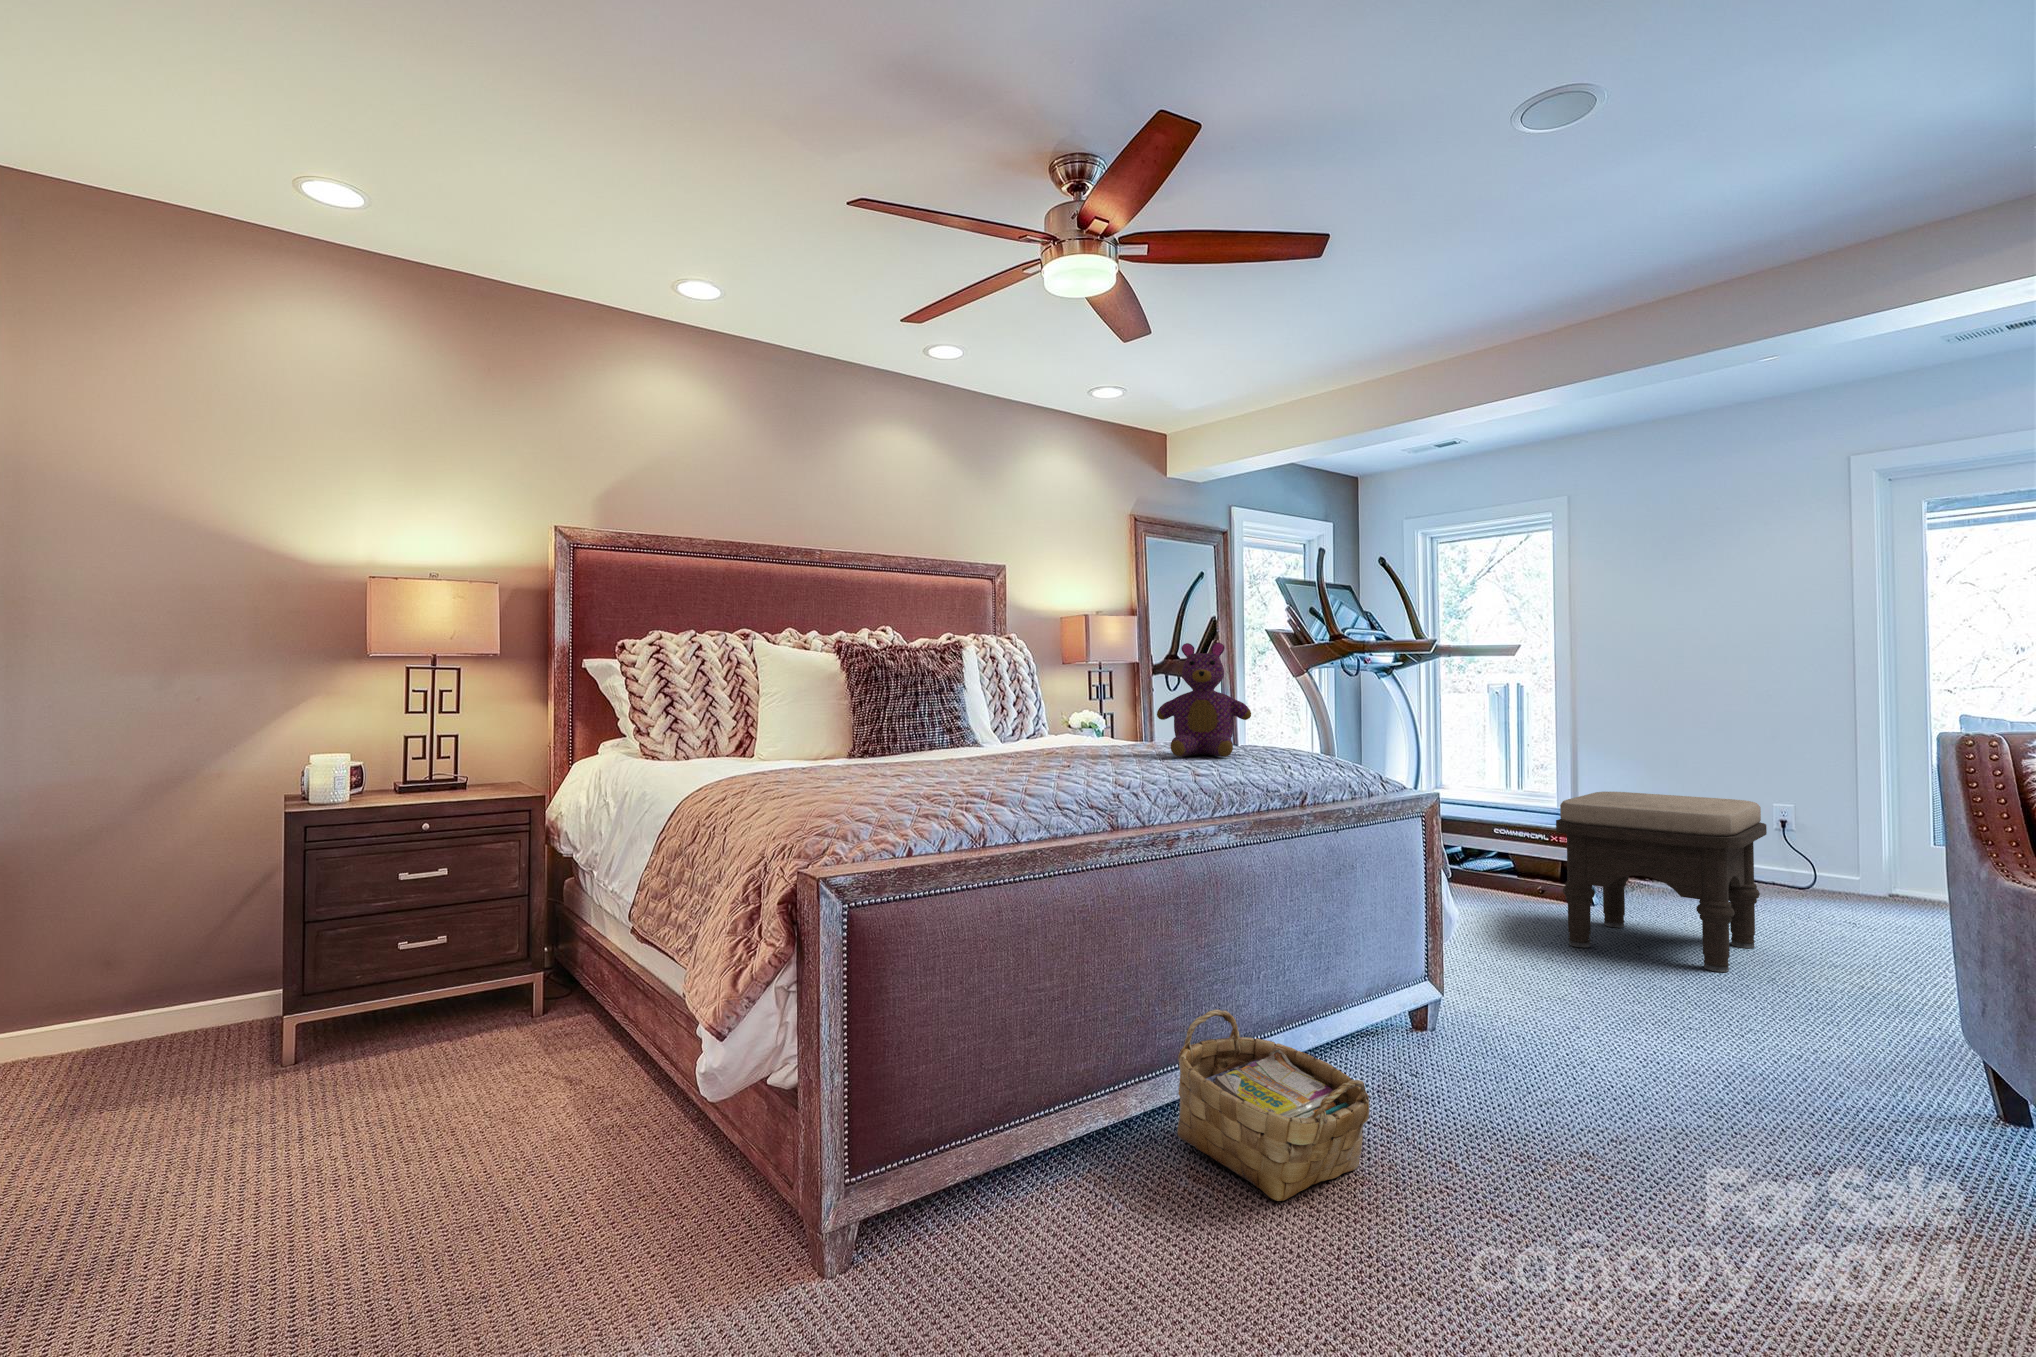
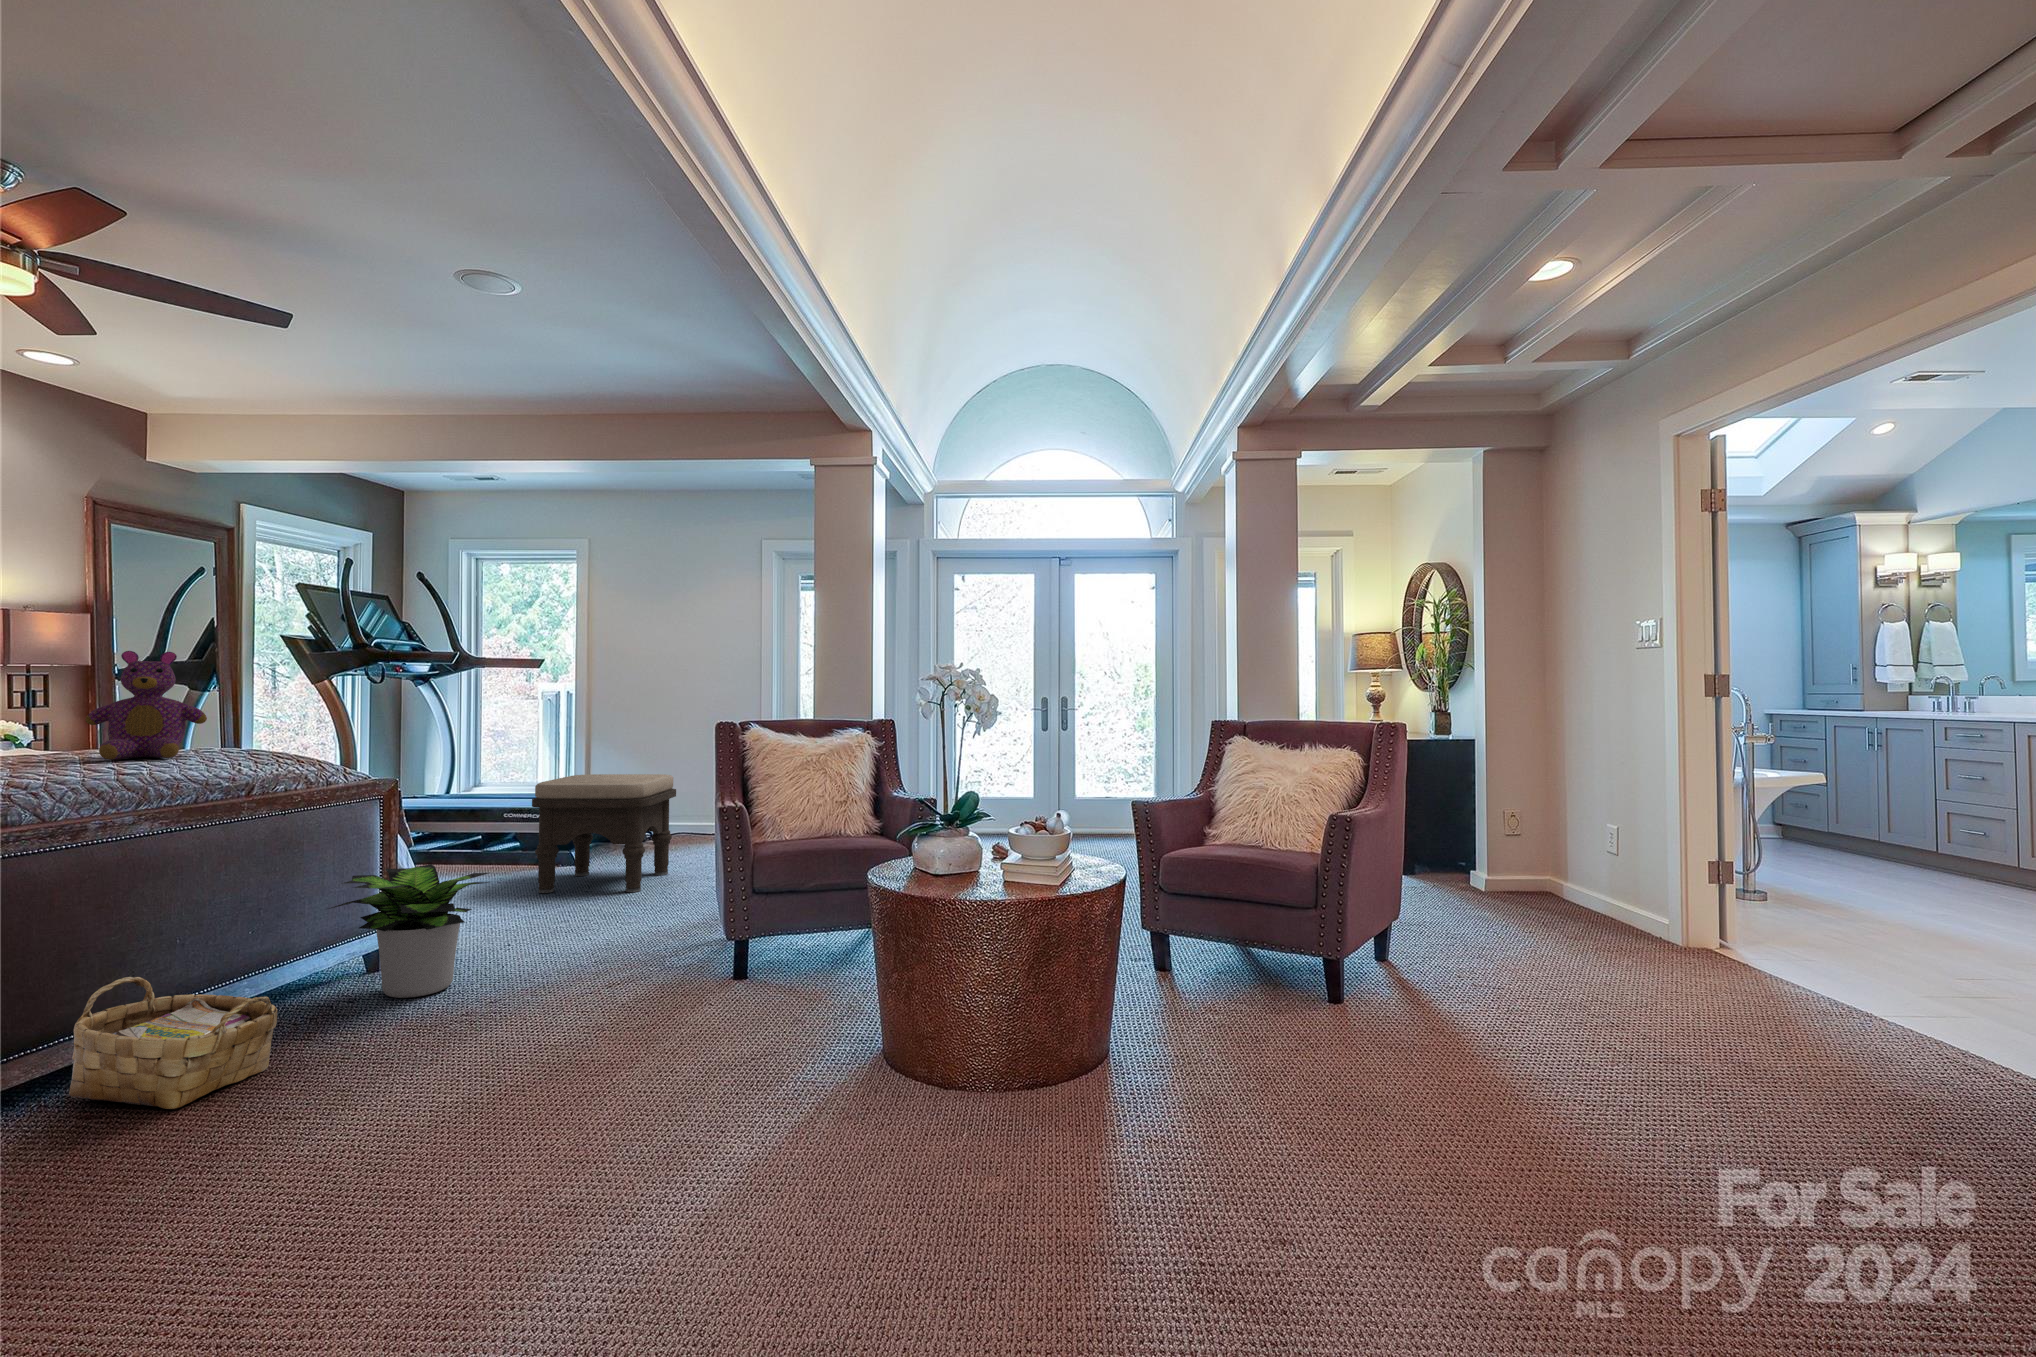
potted plant: none [1375,907,1588,1094] -> present [329,864,489,998]

